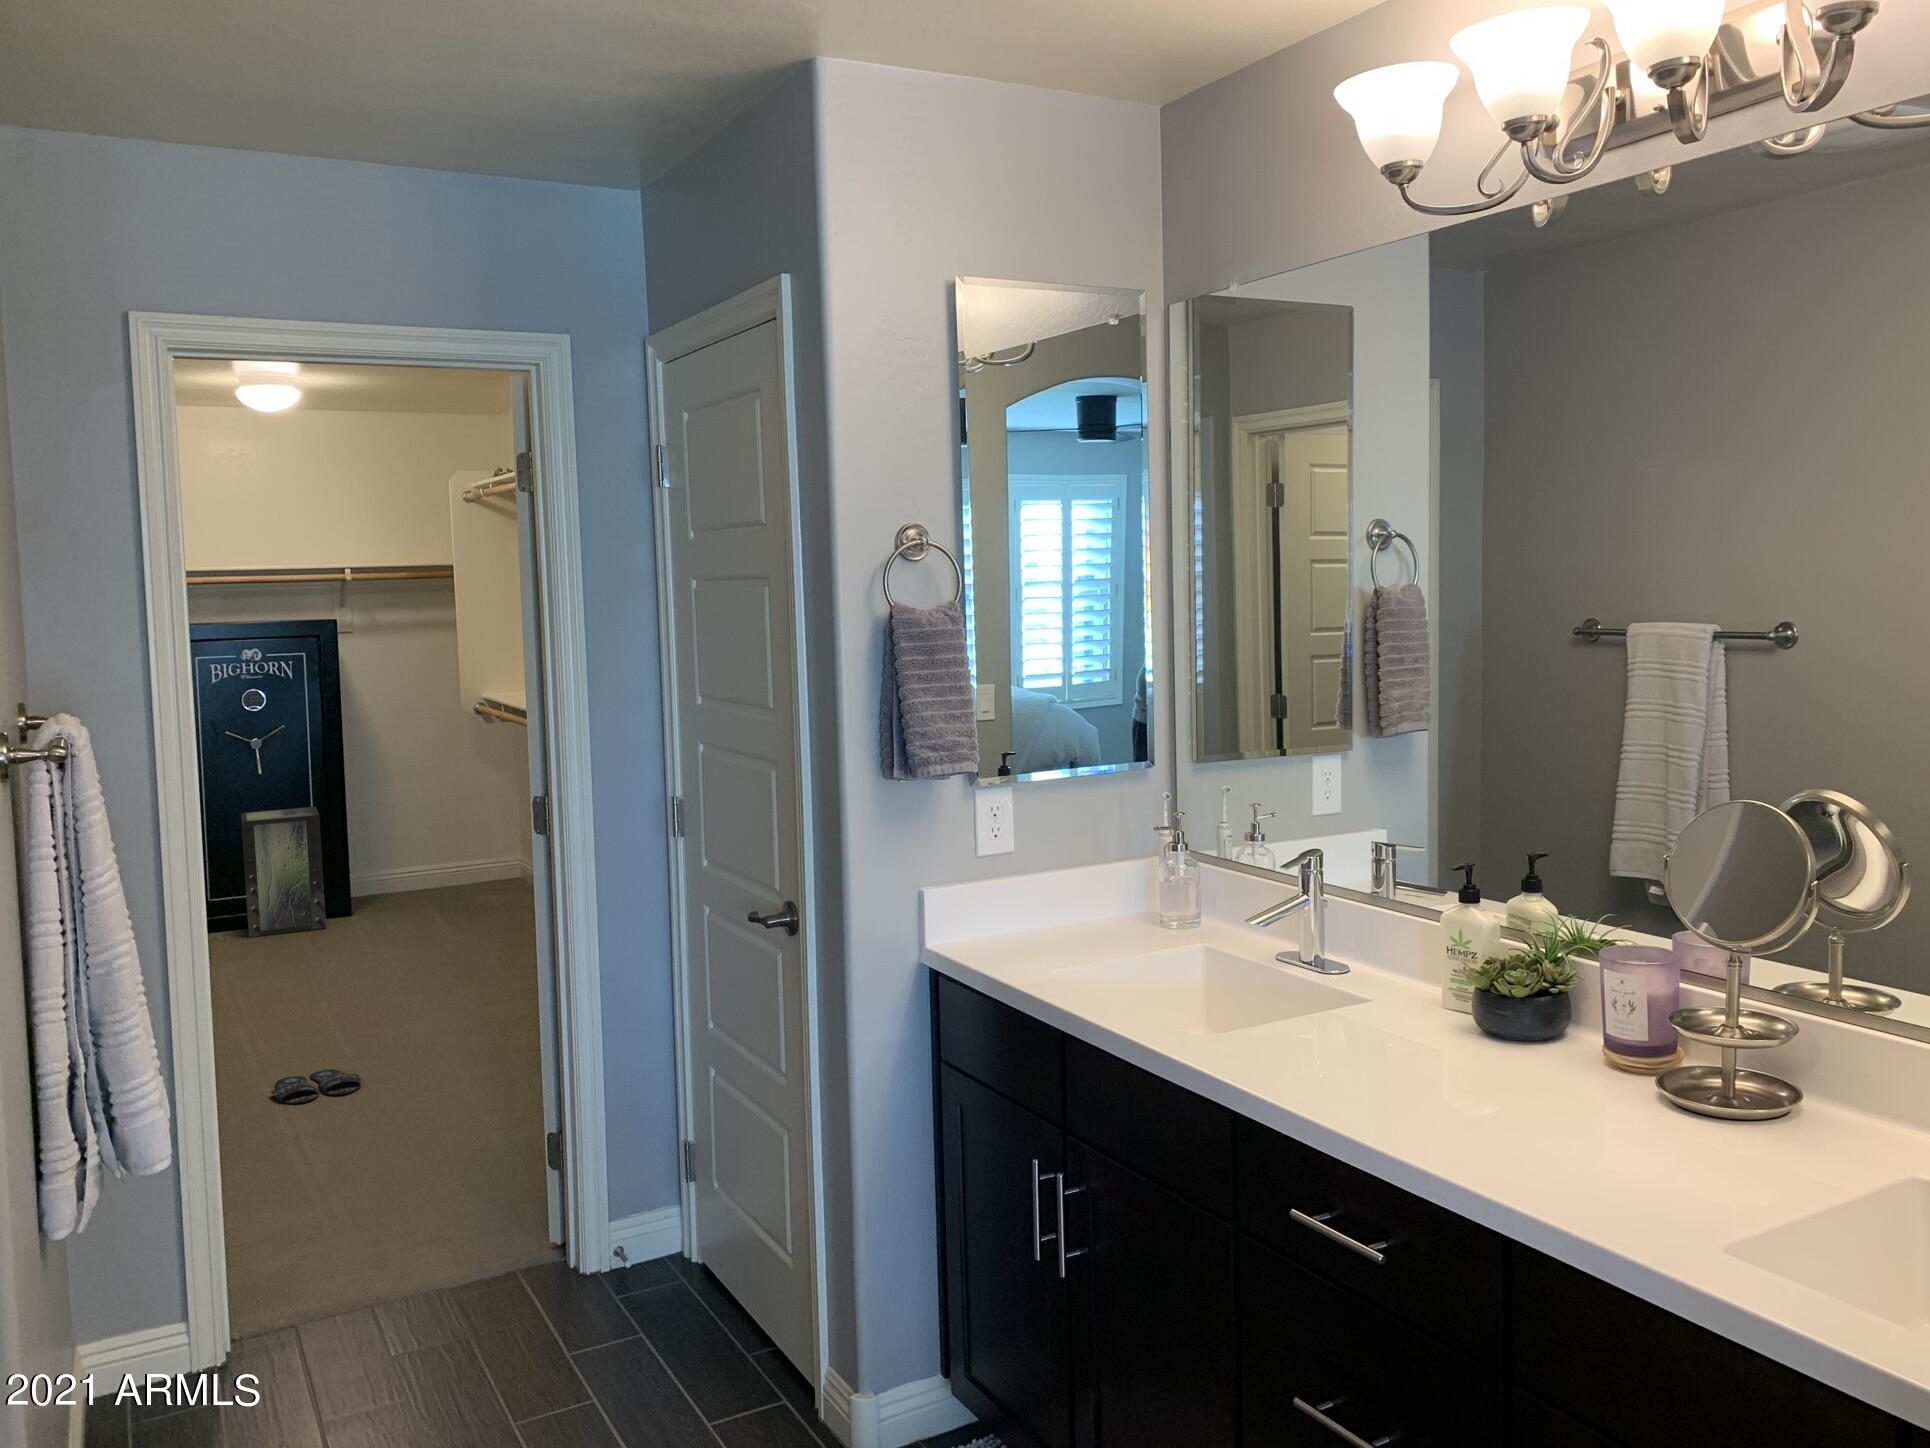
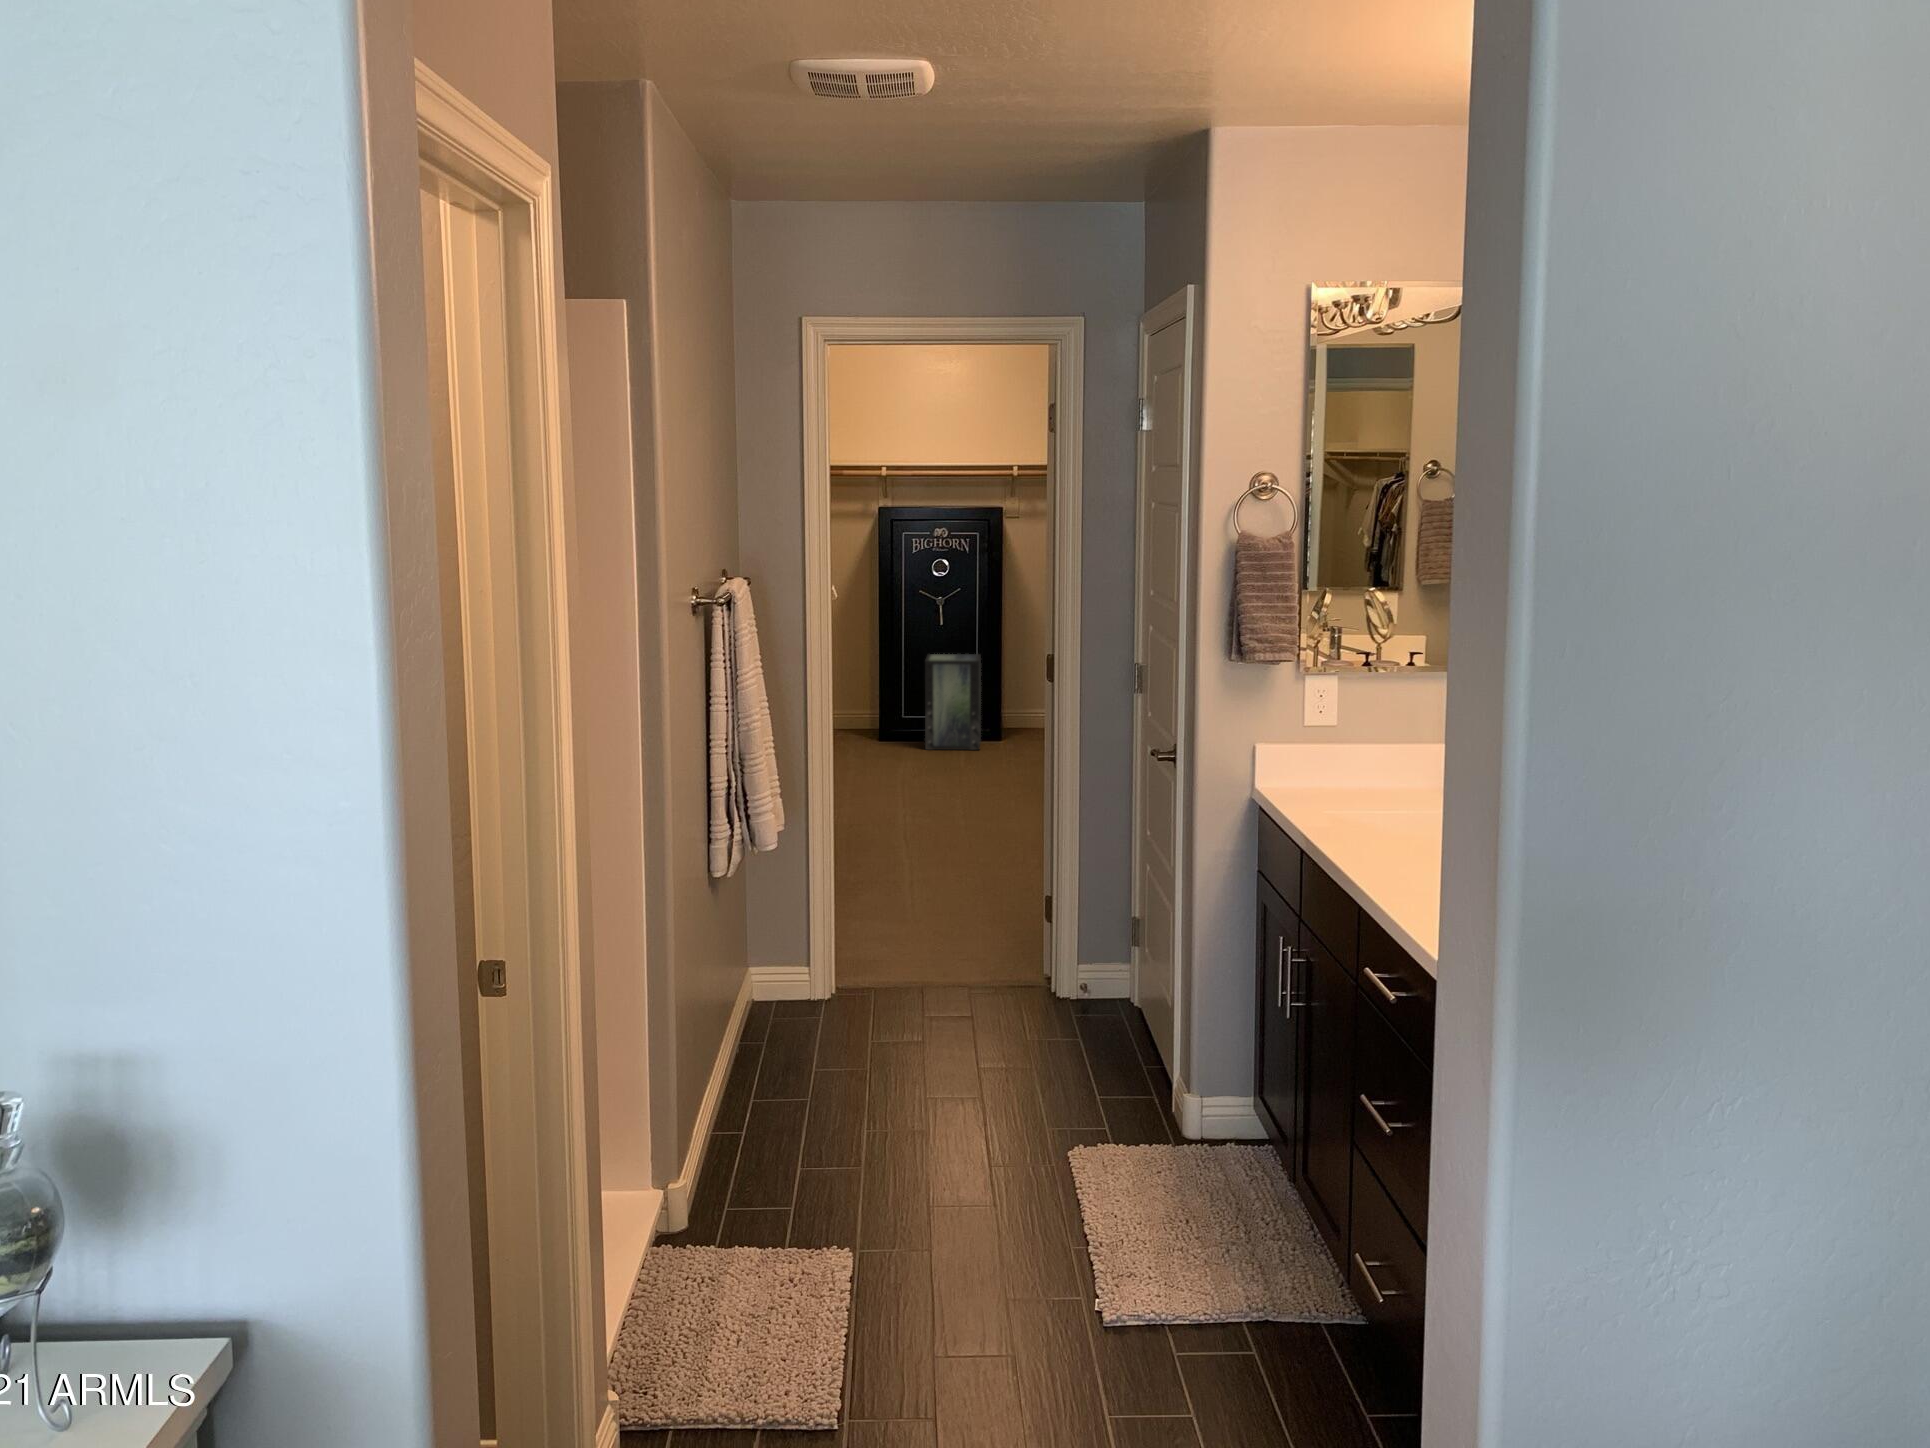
slippers: present [271,1069,361,1104] -> none [903,846,963,864]

